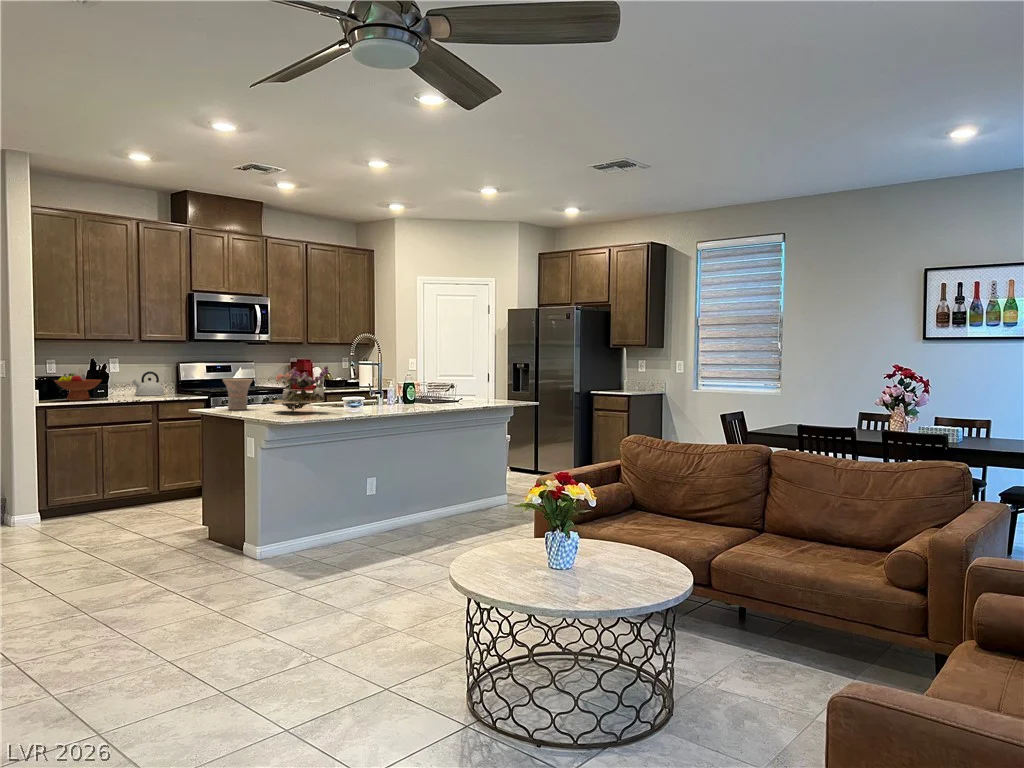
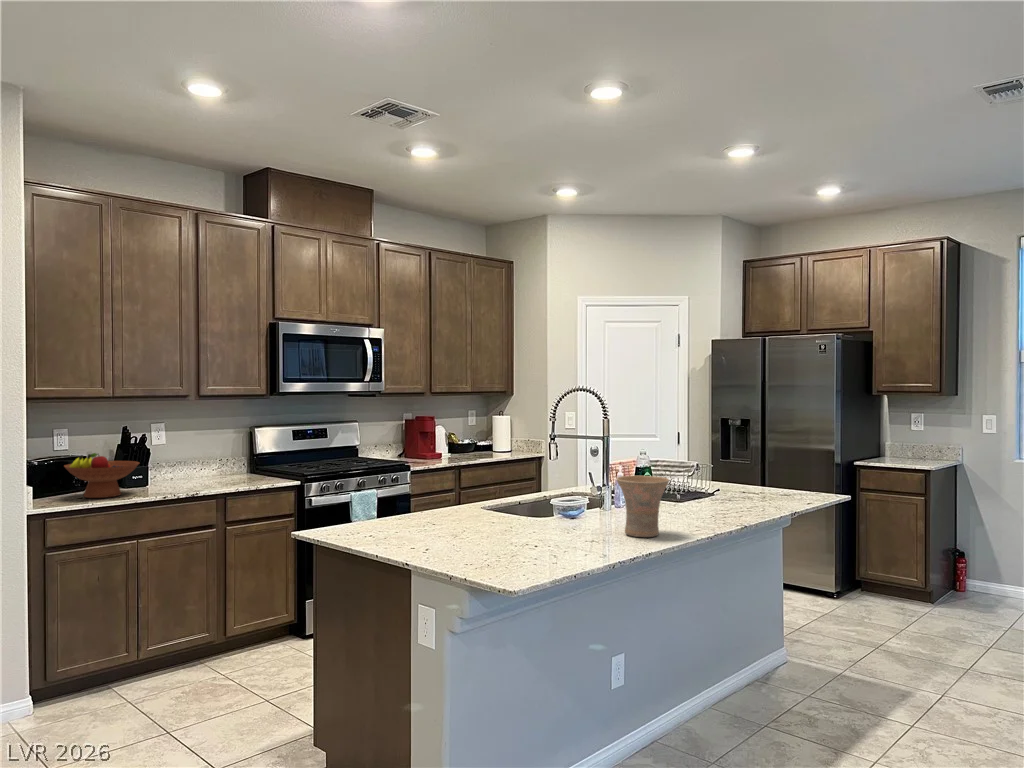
flower arrangement: present [272,365,329,411] -> none [445,453,559,541]
kettle: present [132,371,165,396] -> none [185,444,234,483]
vase: present [223,379,253,410] -> present [616,476,669,537]

